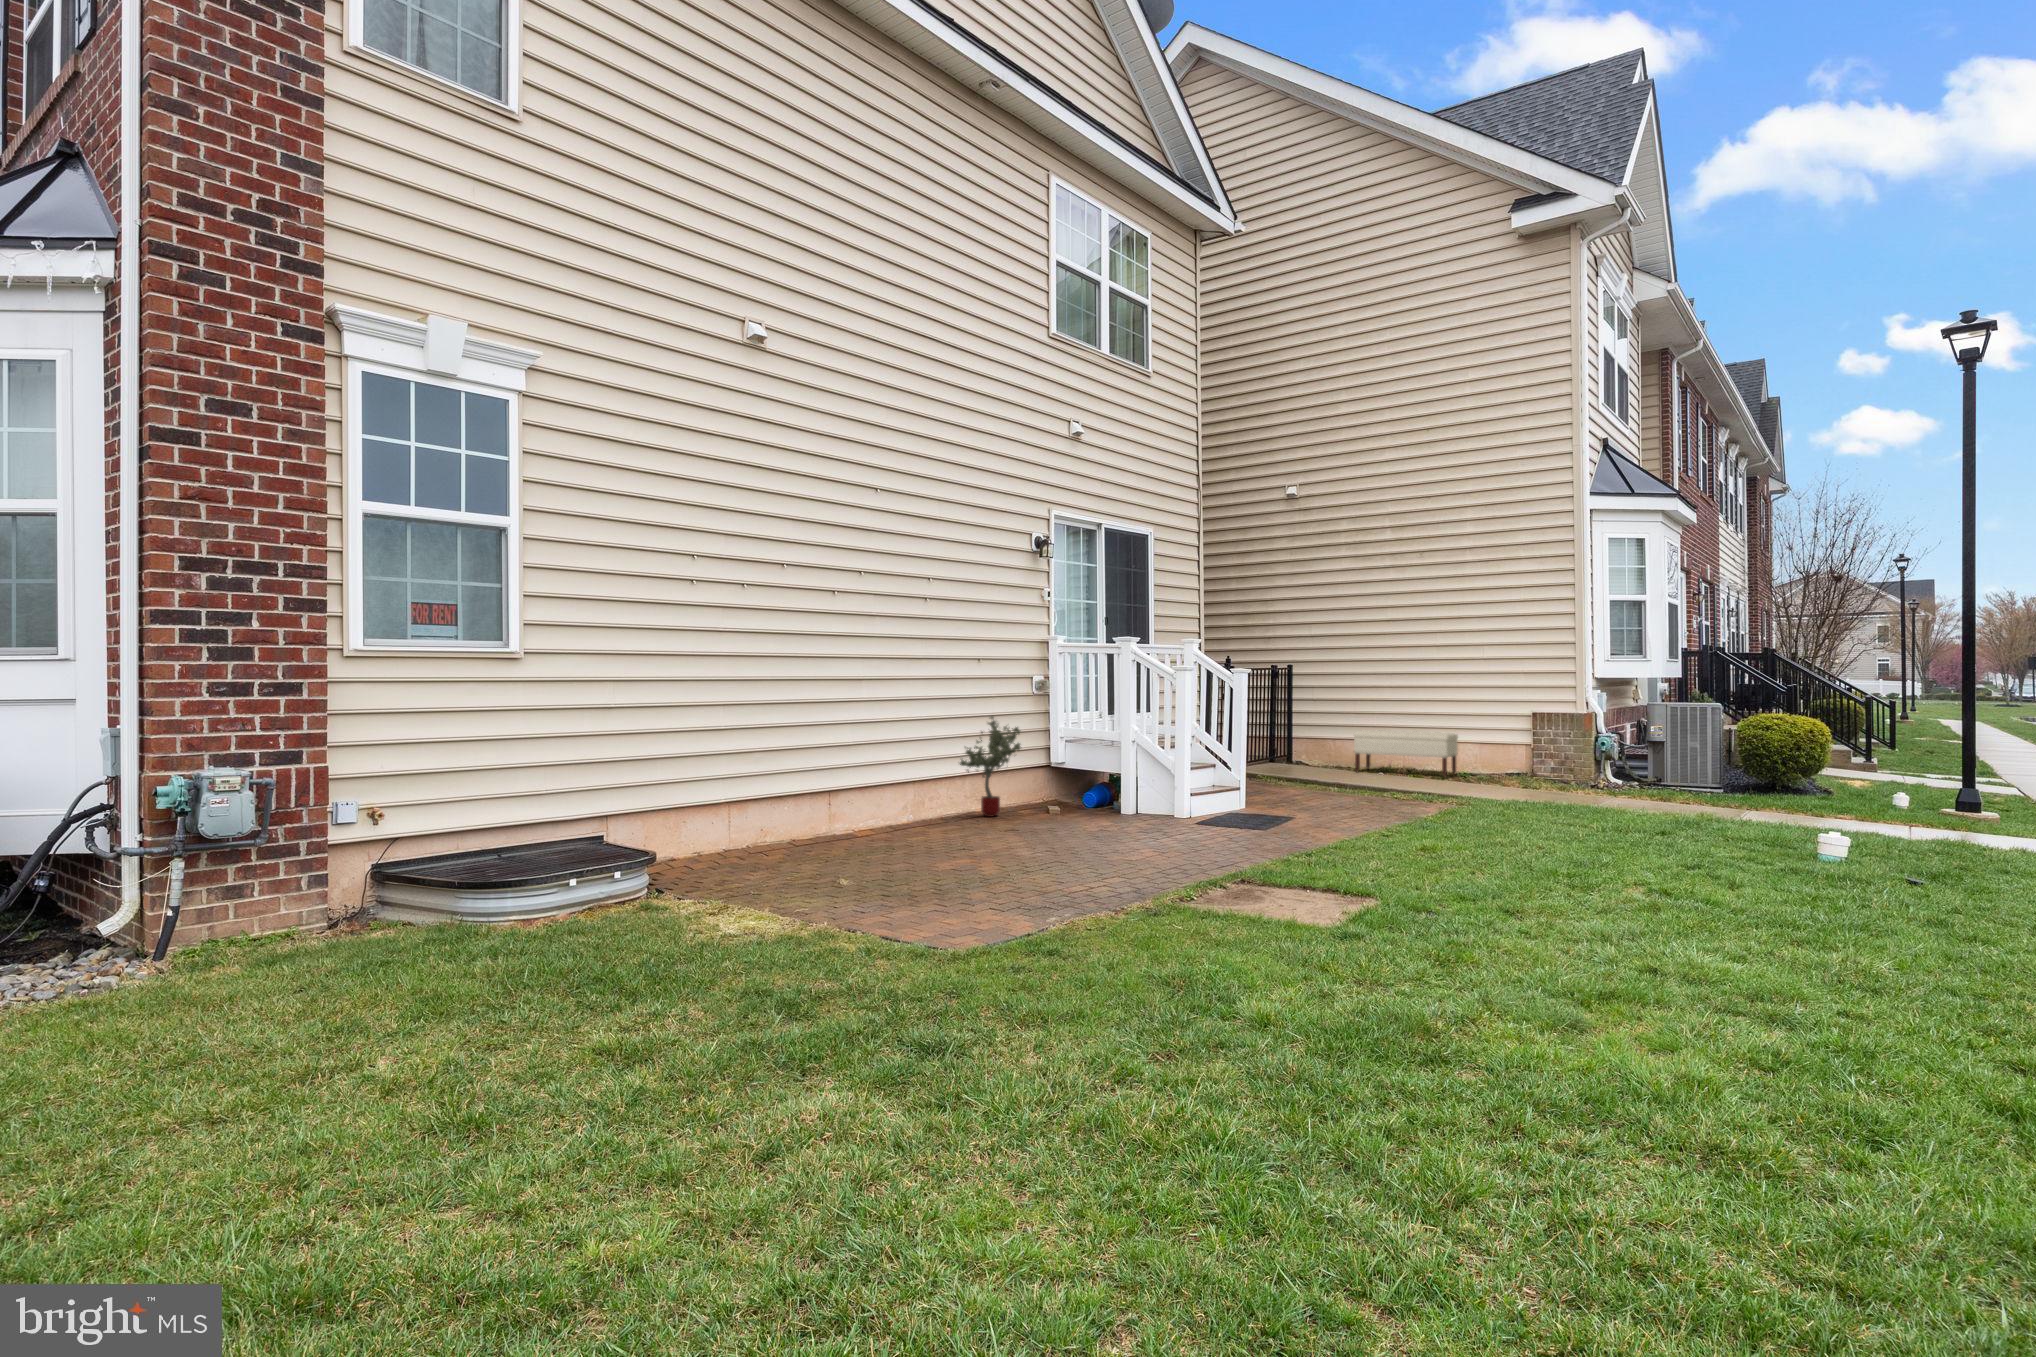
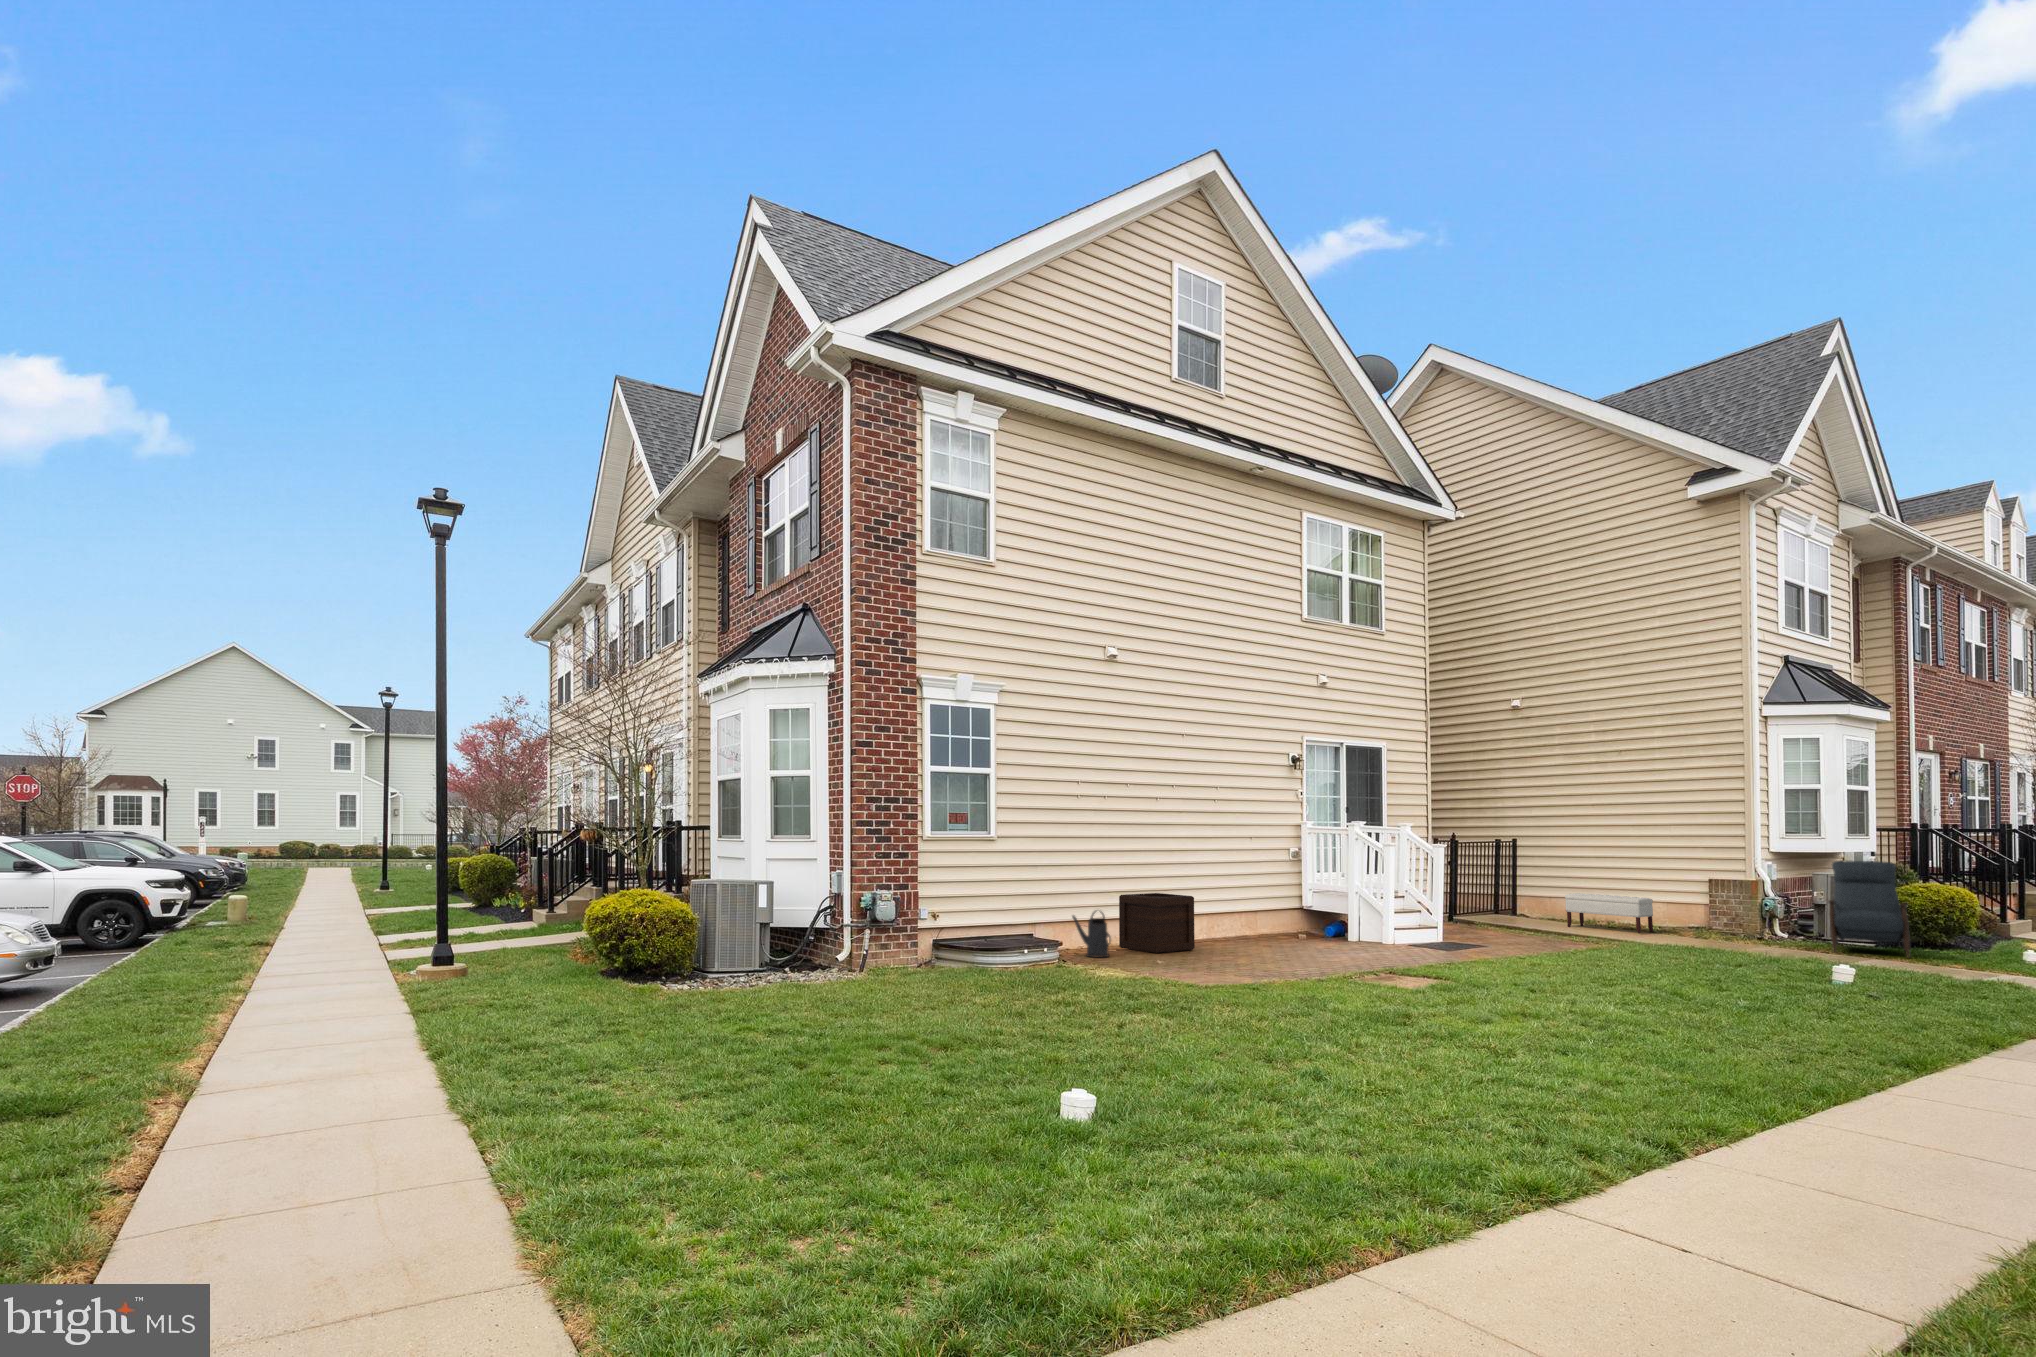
chair: none [1663,681,1774,797] -> present [1828,860,1910,958]
potted tree: present [960,716,1021,817] -> none [1234,874,1277,941]
wooden crate: none [774,749,901,852] -> present [1119,893,1195,953]
watering can: none [687,784,758,869] -> present [1072,911,1111,957]

